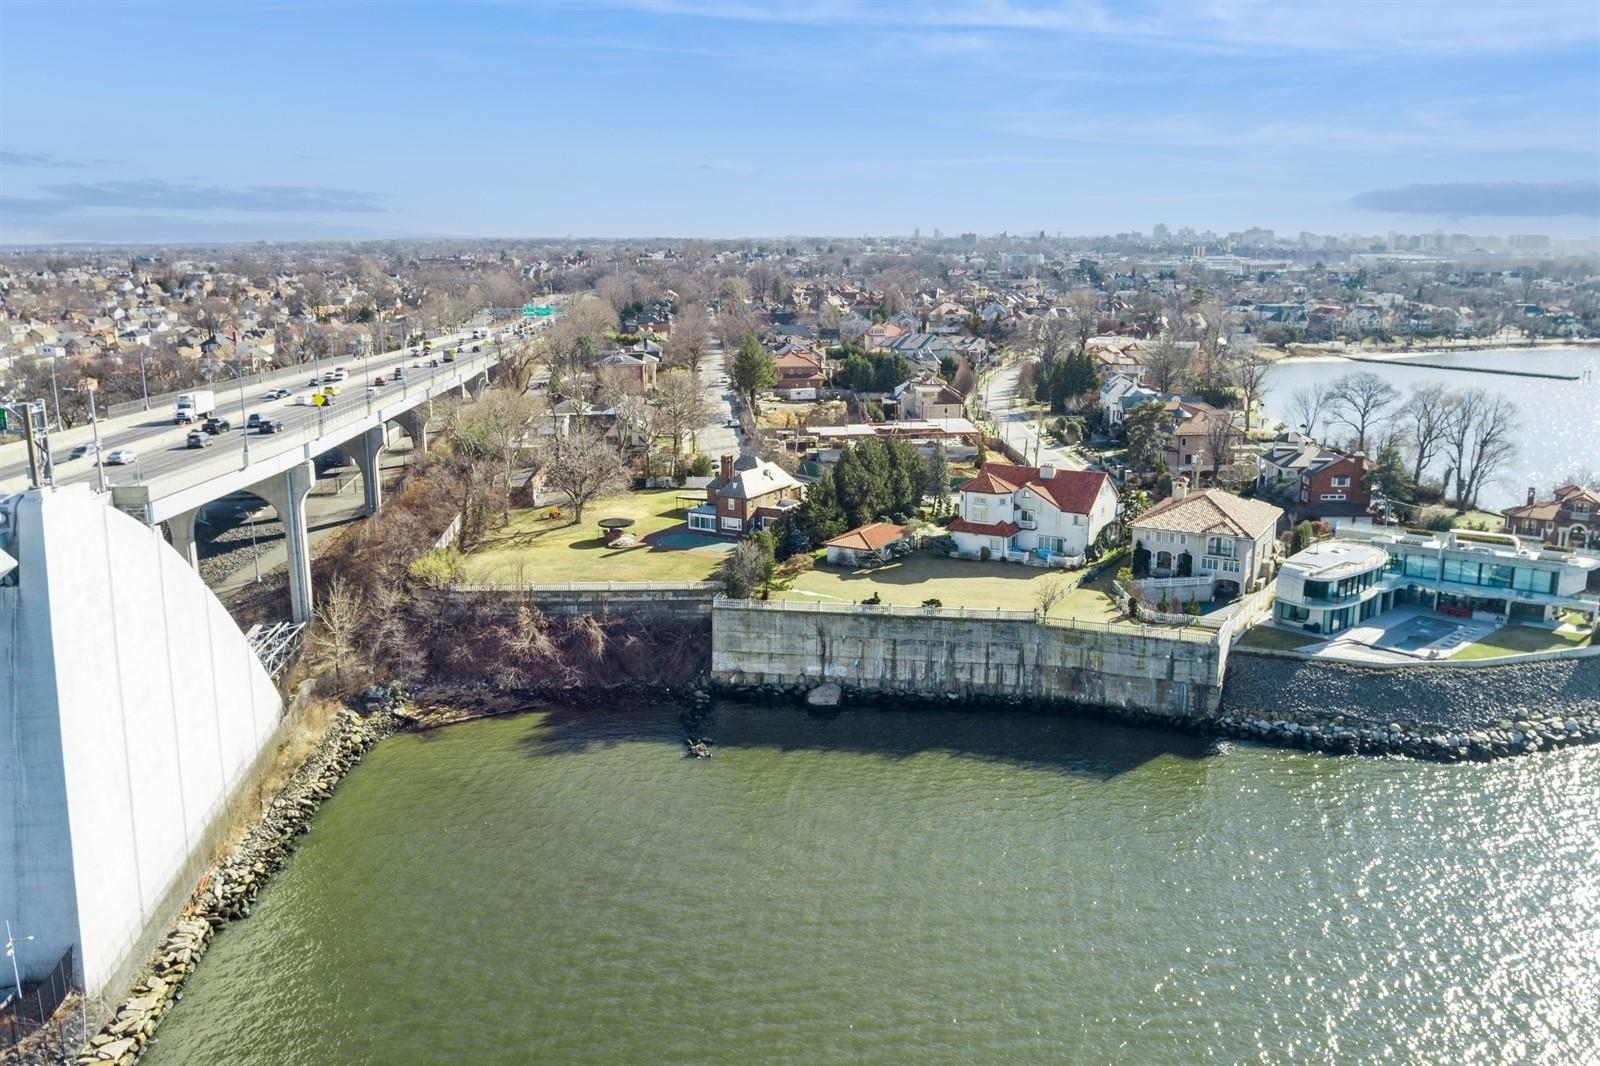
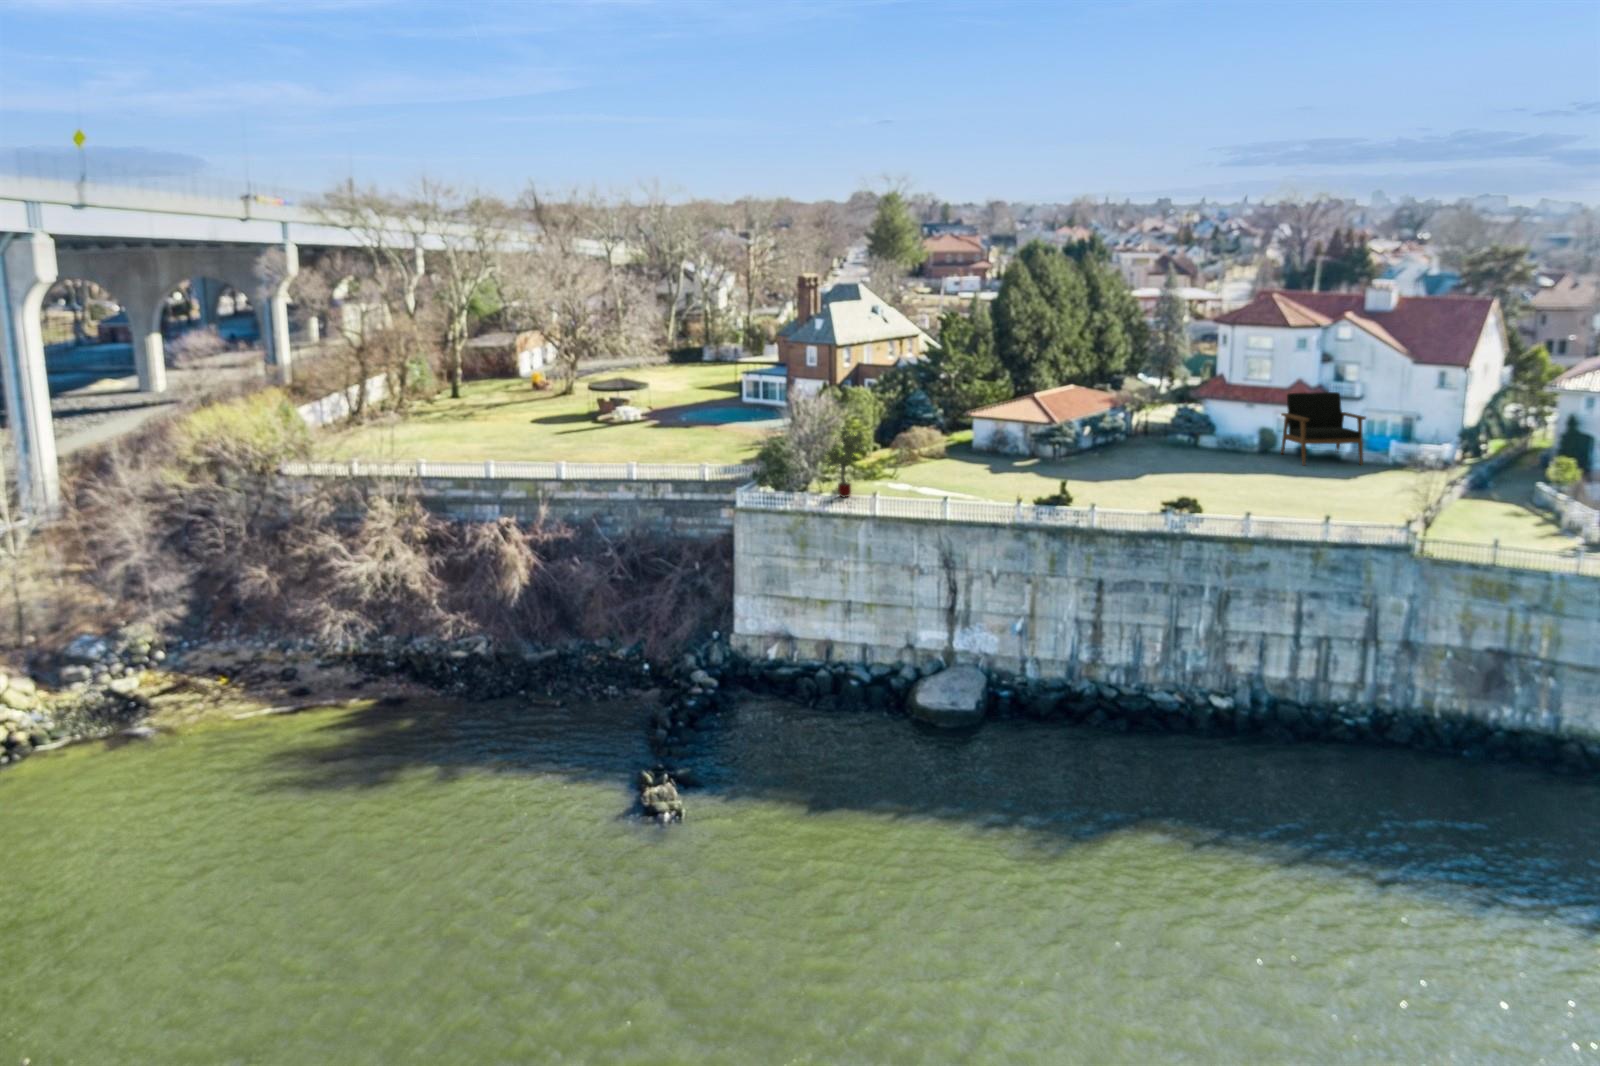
armchair: none [992,528,1034,570] -> present [1281,392,1366,466]

